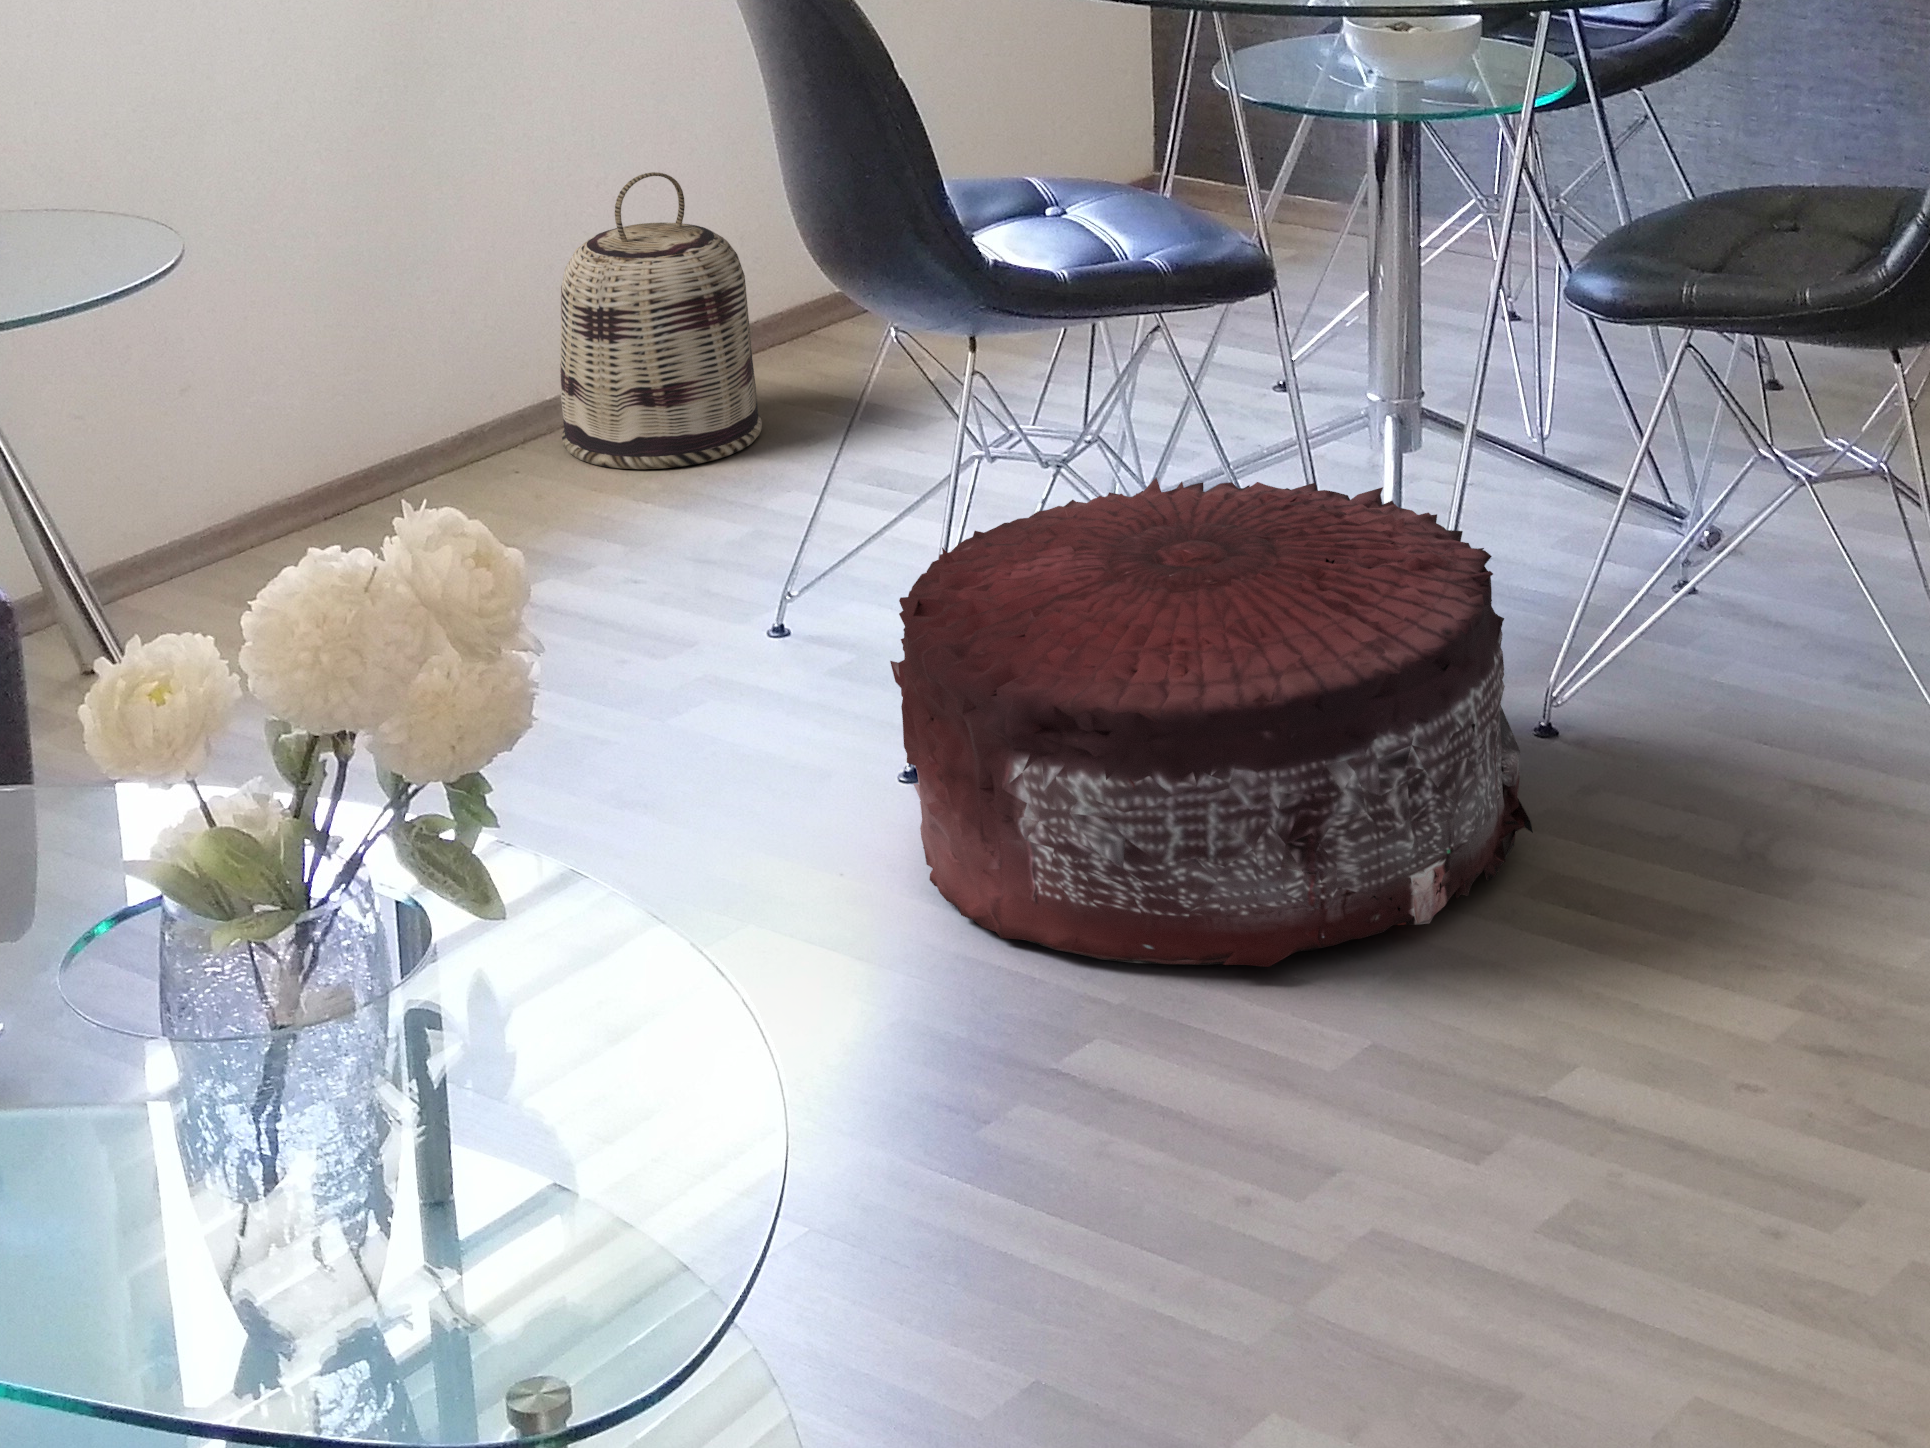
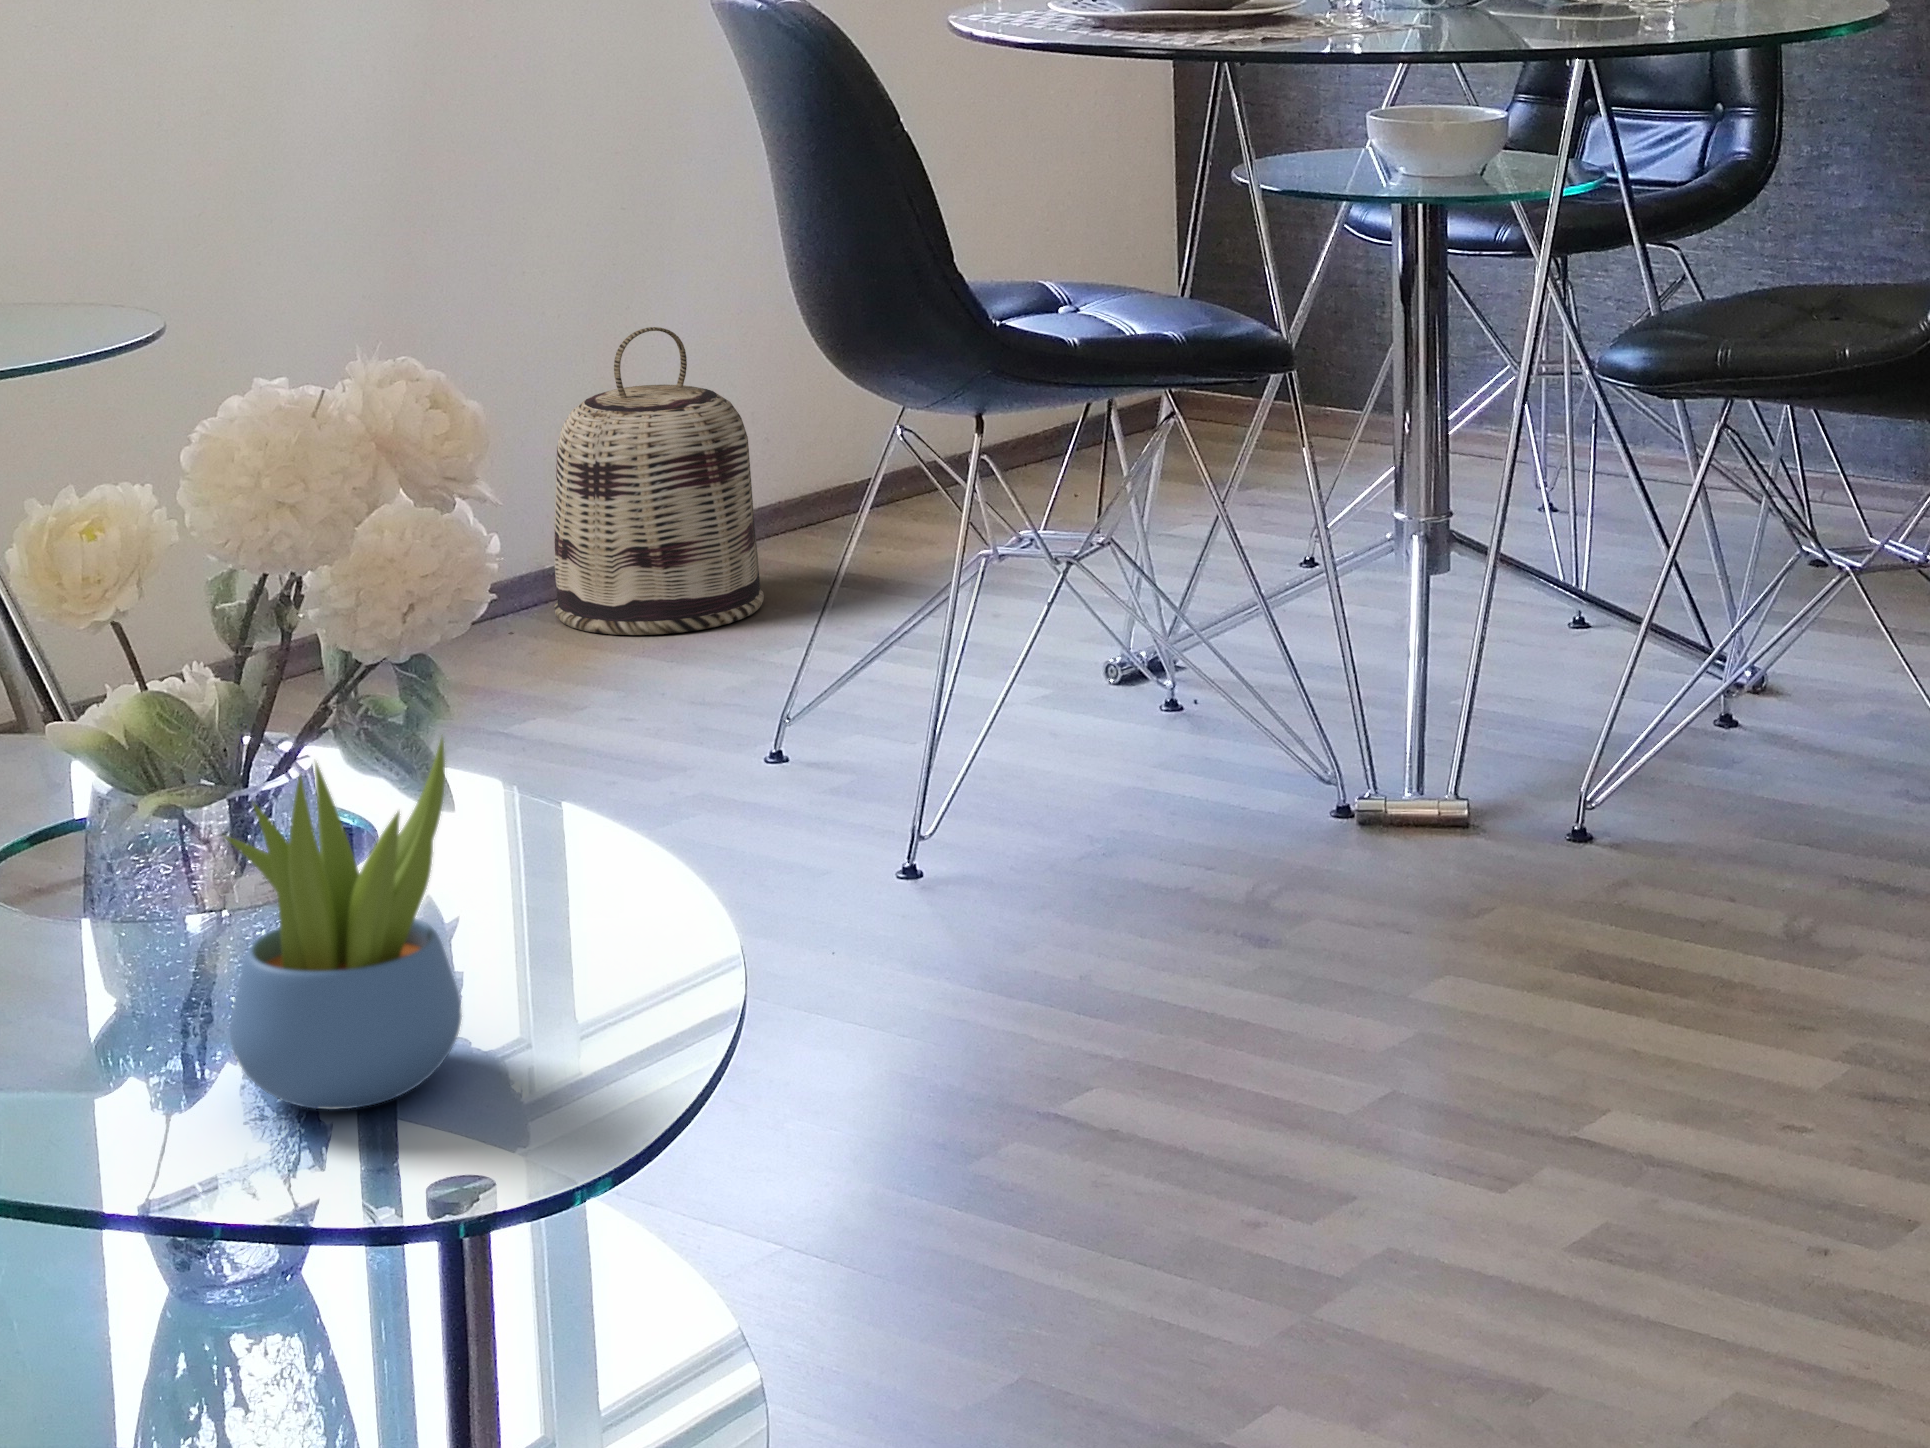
pouf: present [890,478,1533,967] -> none [886,561,1565,1028]
succulent plant: none [288,918,518,1266] -> present [225,739,462,1110]

